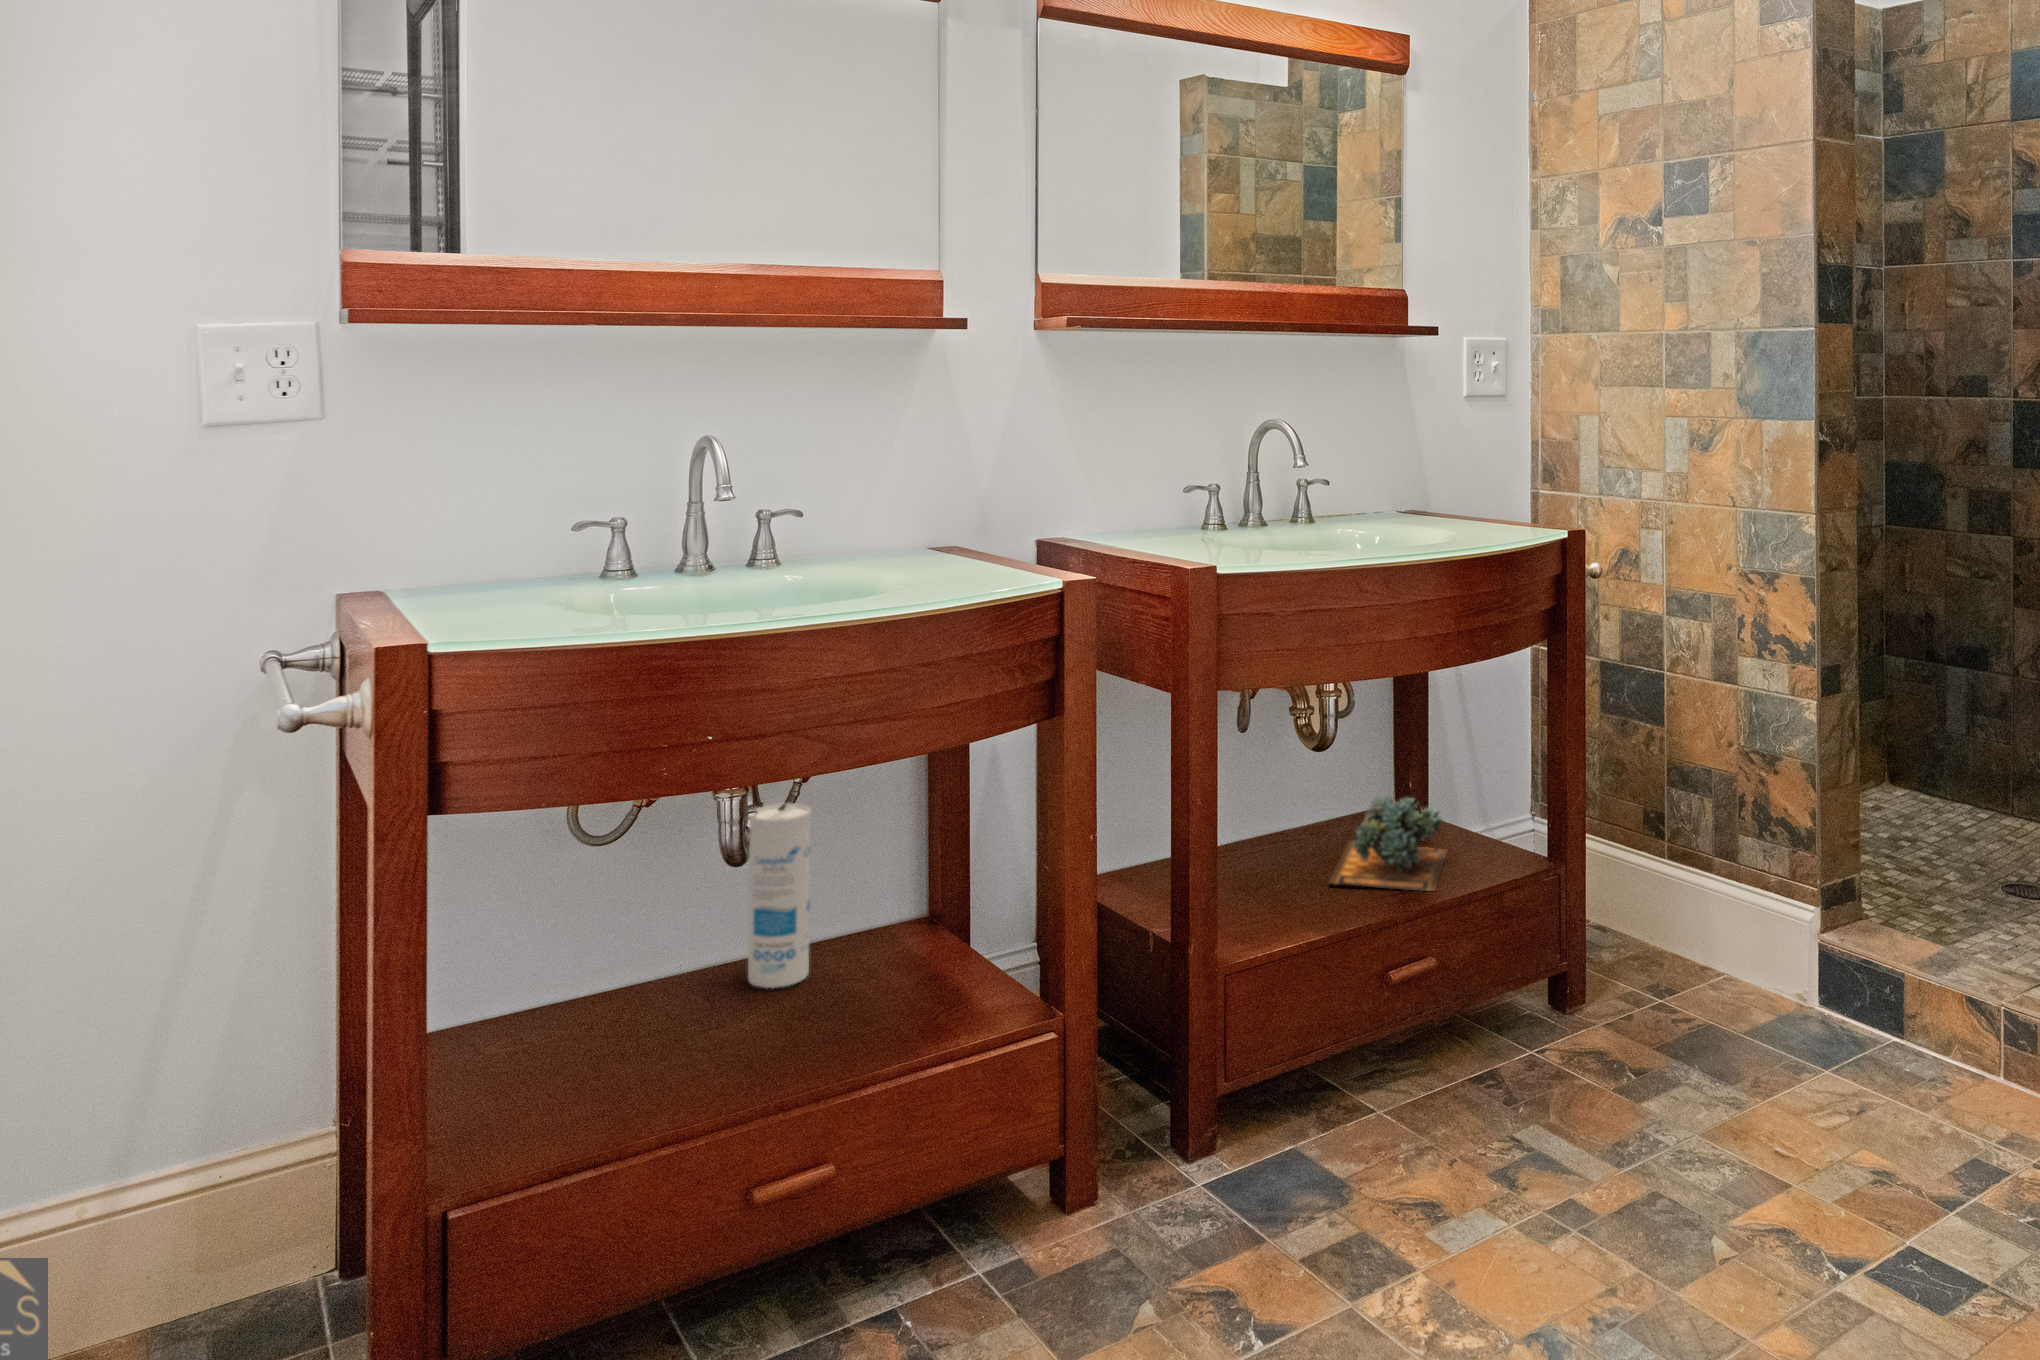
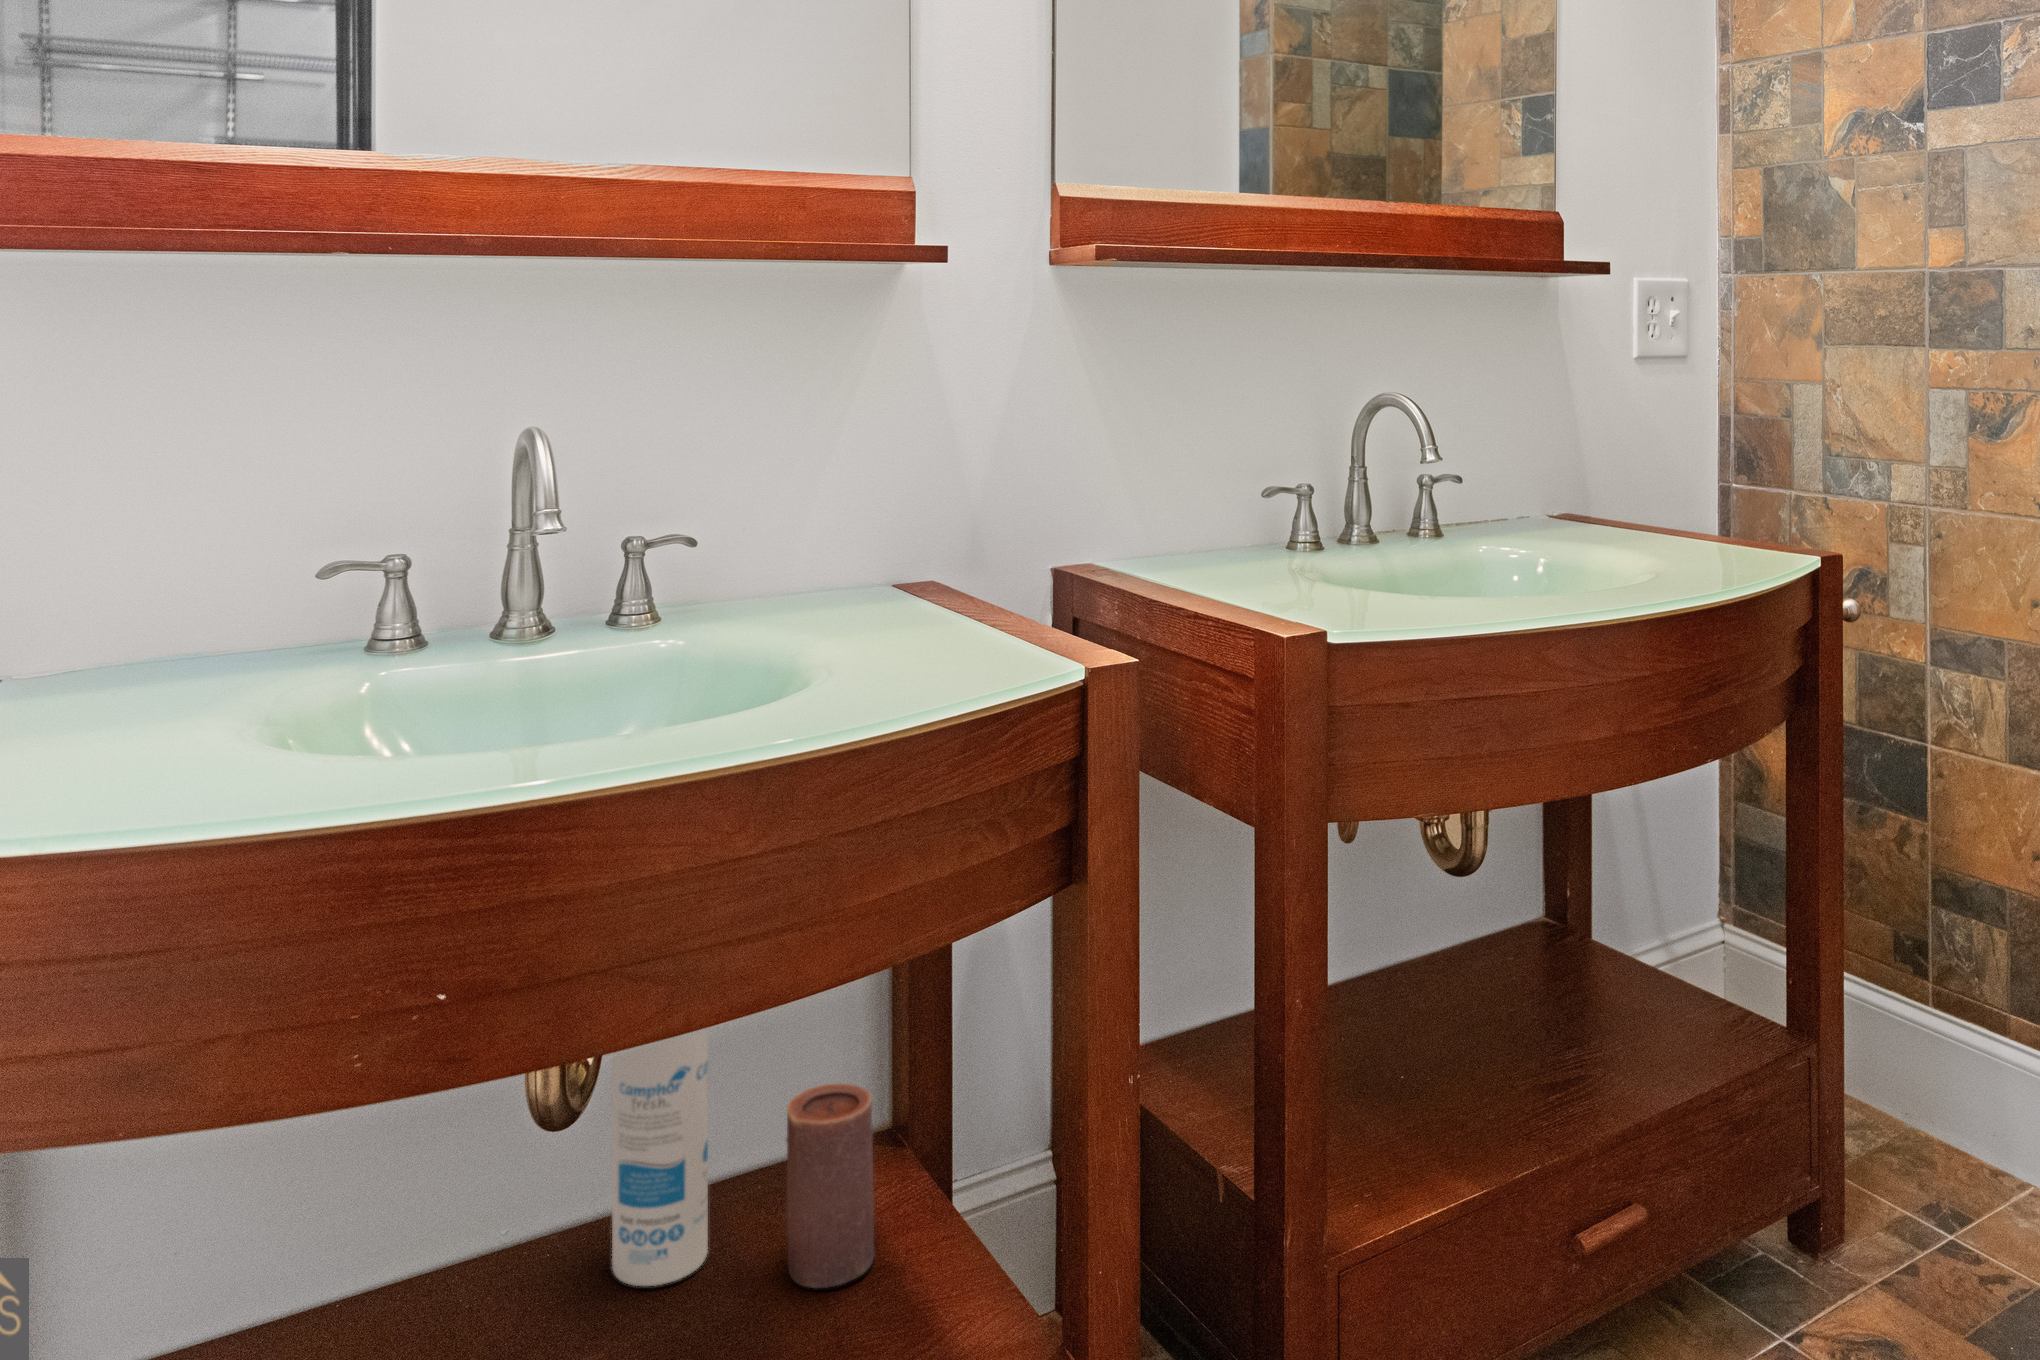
succulent plant: present [1329,796,1446,892] -> none [1478,932,1638,1086]
candle: none [861,863,918,988] -> present [786,1084,874,1288]

